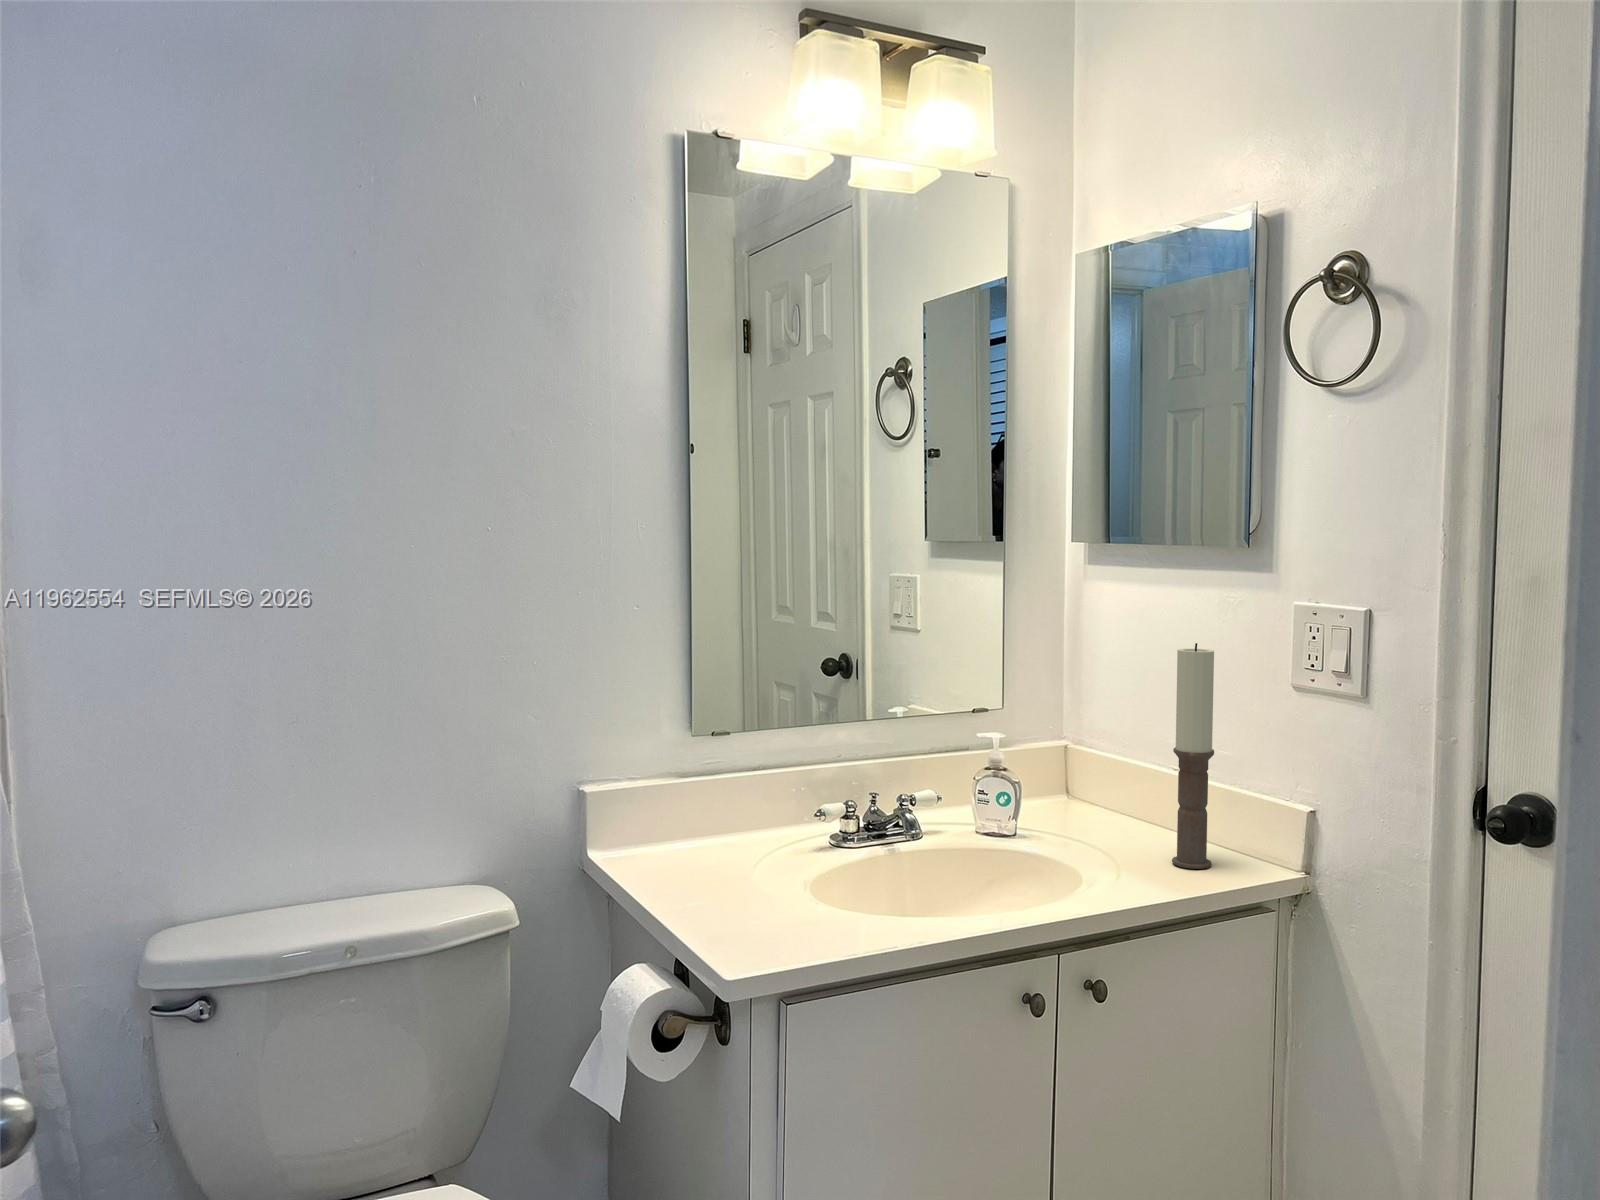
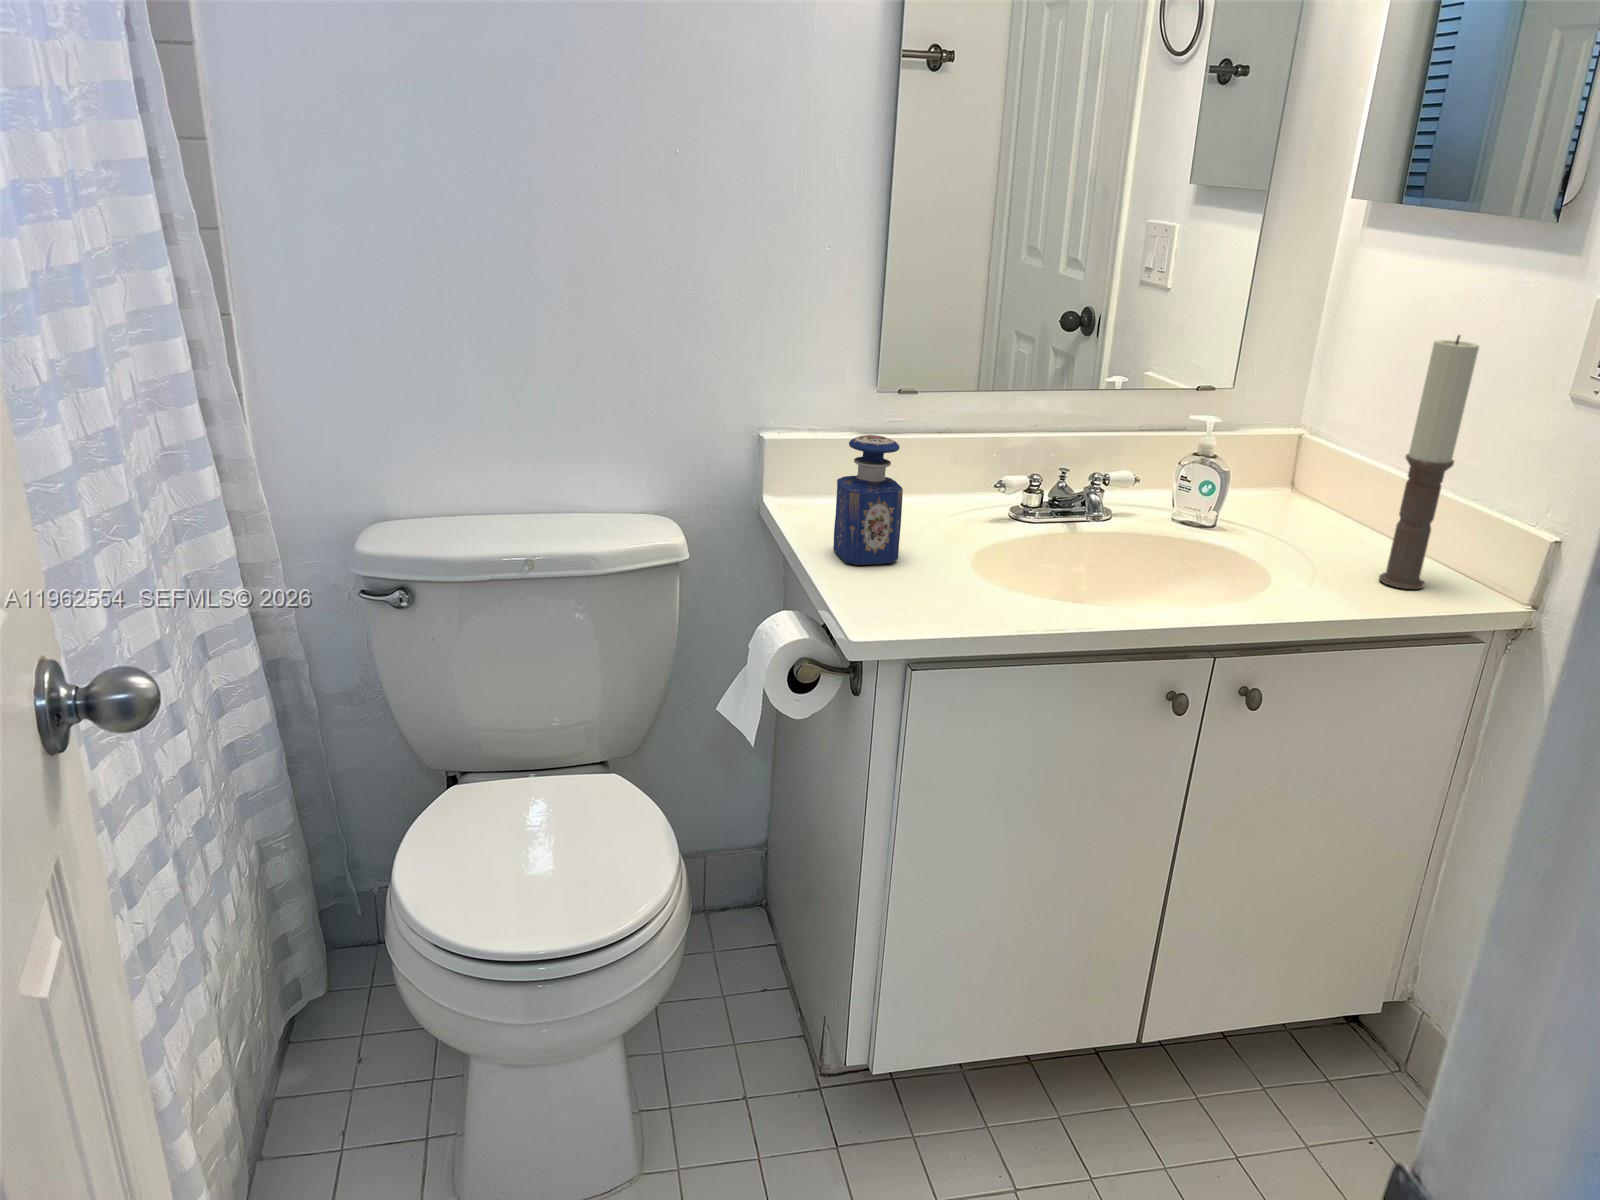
perfume bottle: none [676,777,743,907] -> present [833,435,903,565]

